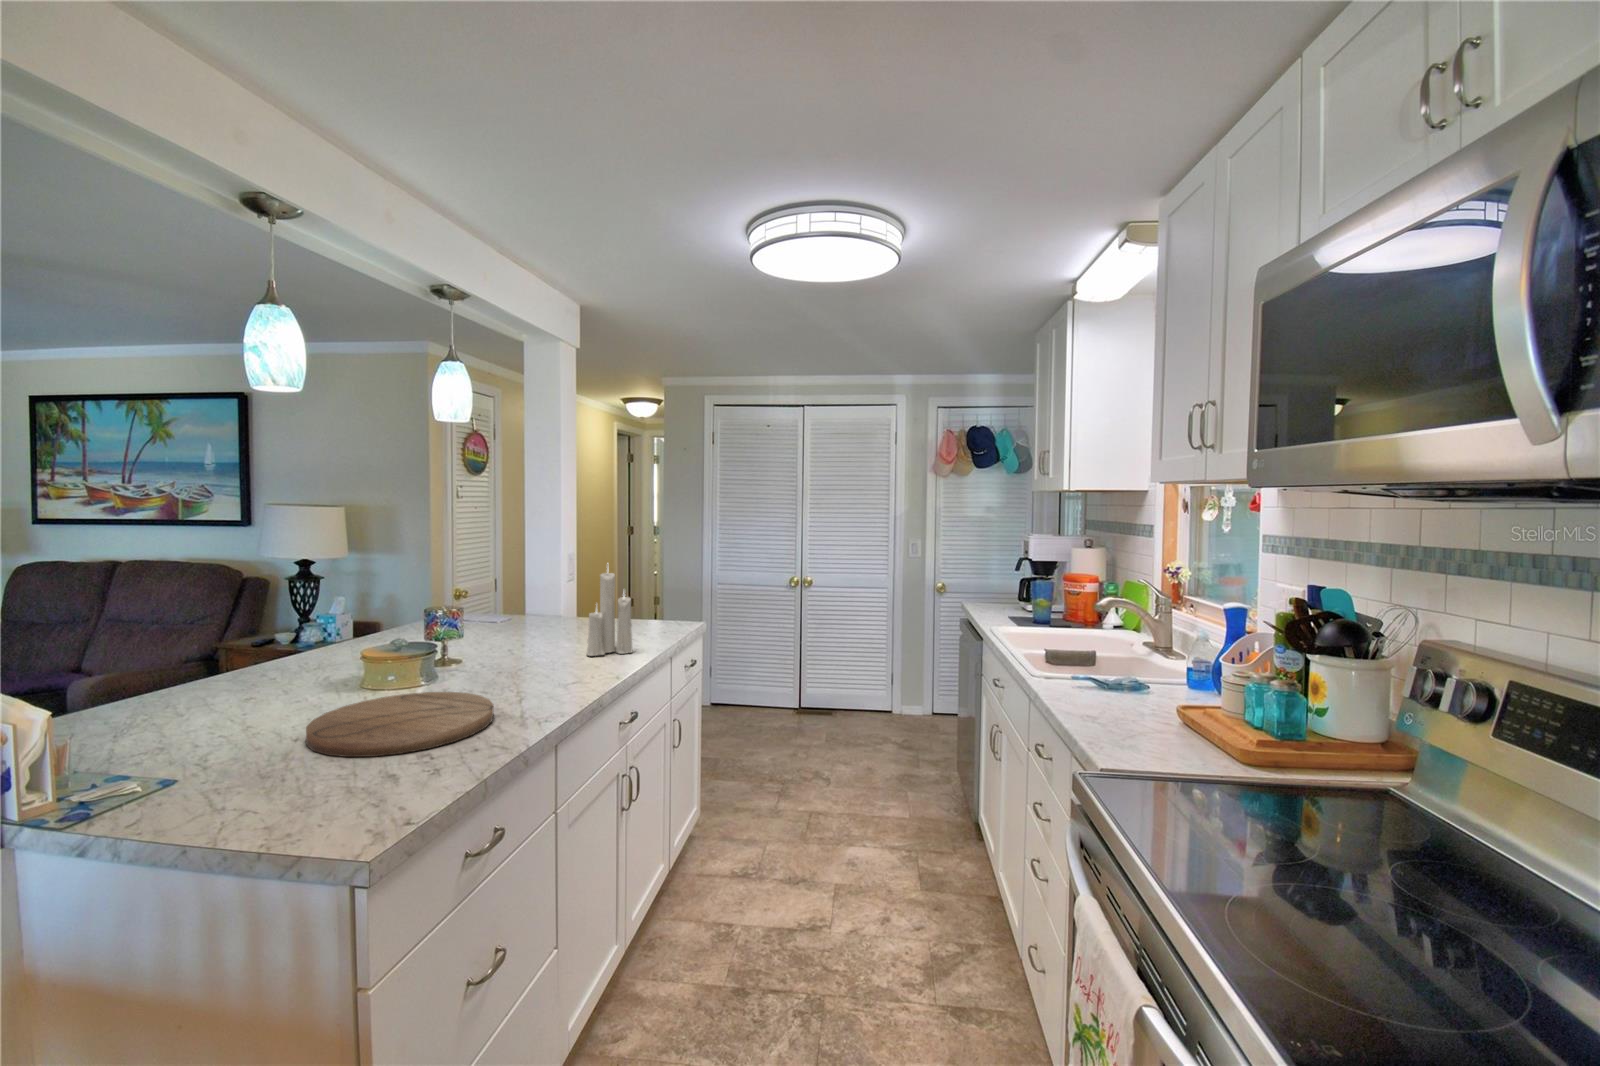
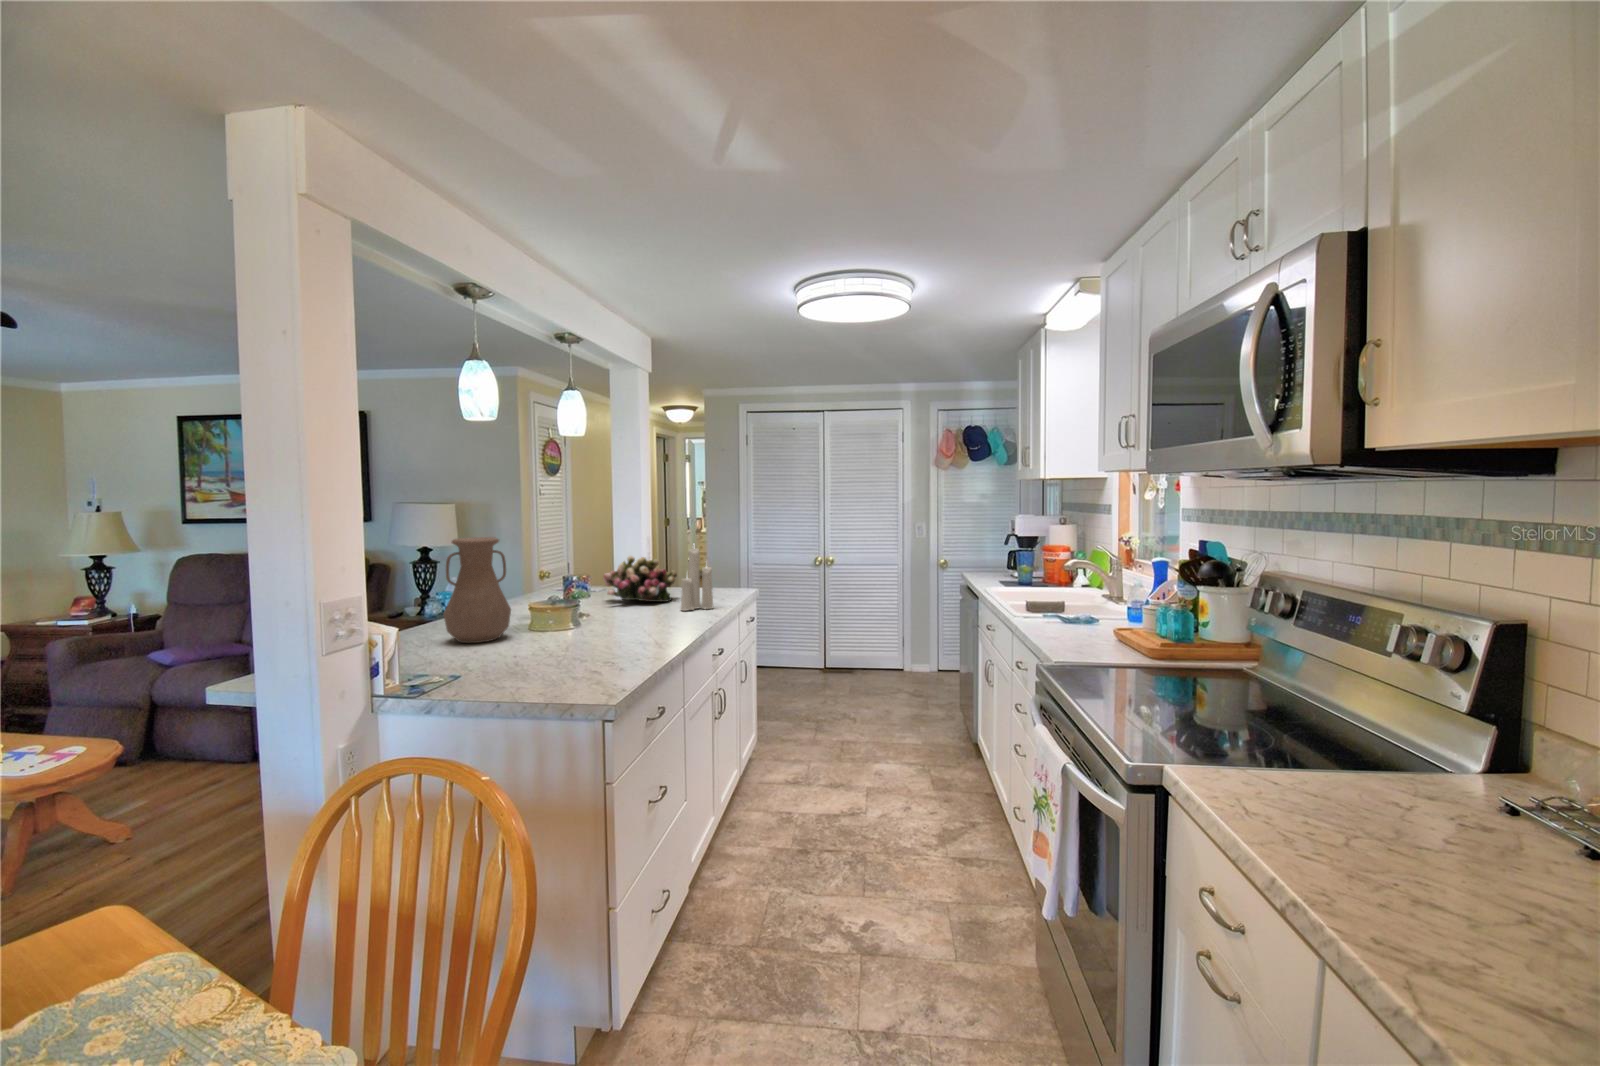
vase: none [210,557,320,711] -> present [444,537,511,643]
flower arrangement: none [492,579,594,641] -> present [603,556,677,602]
cutting board: present [306,692,494,757] -> none [526,630,642,664]

